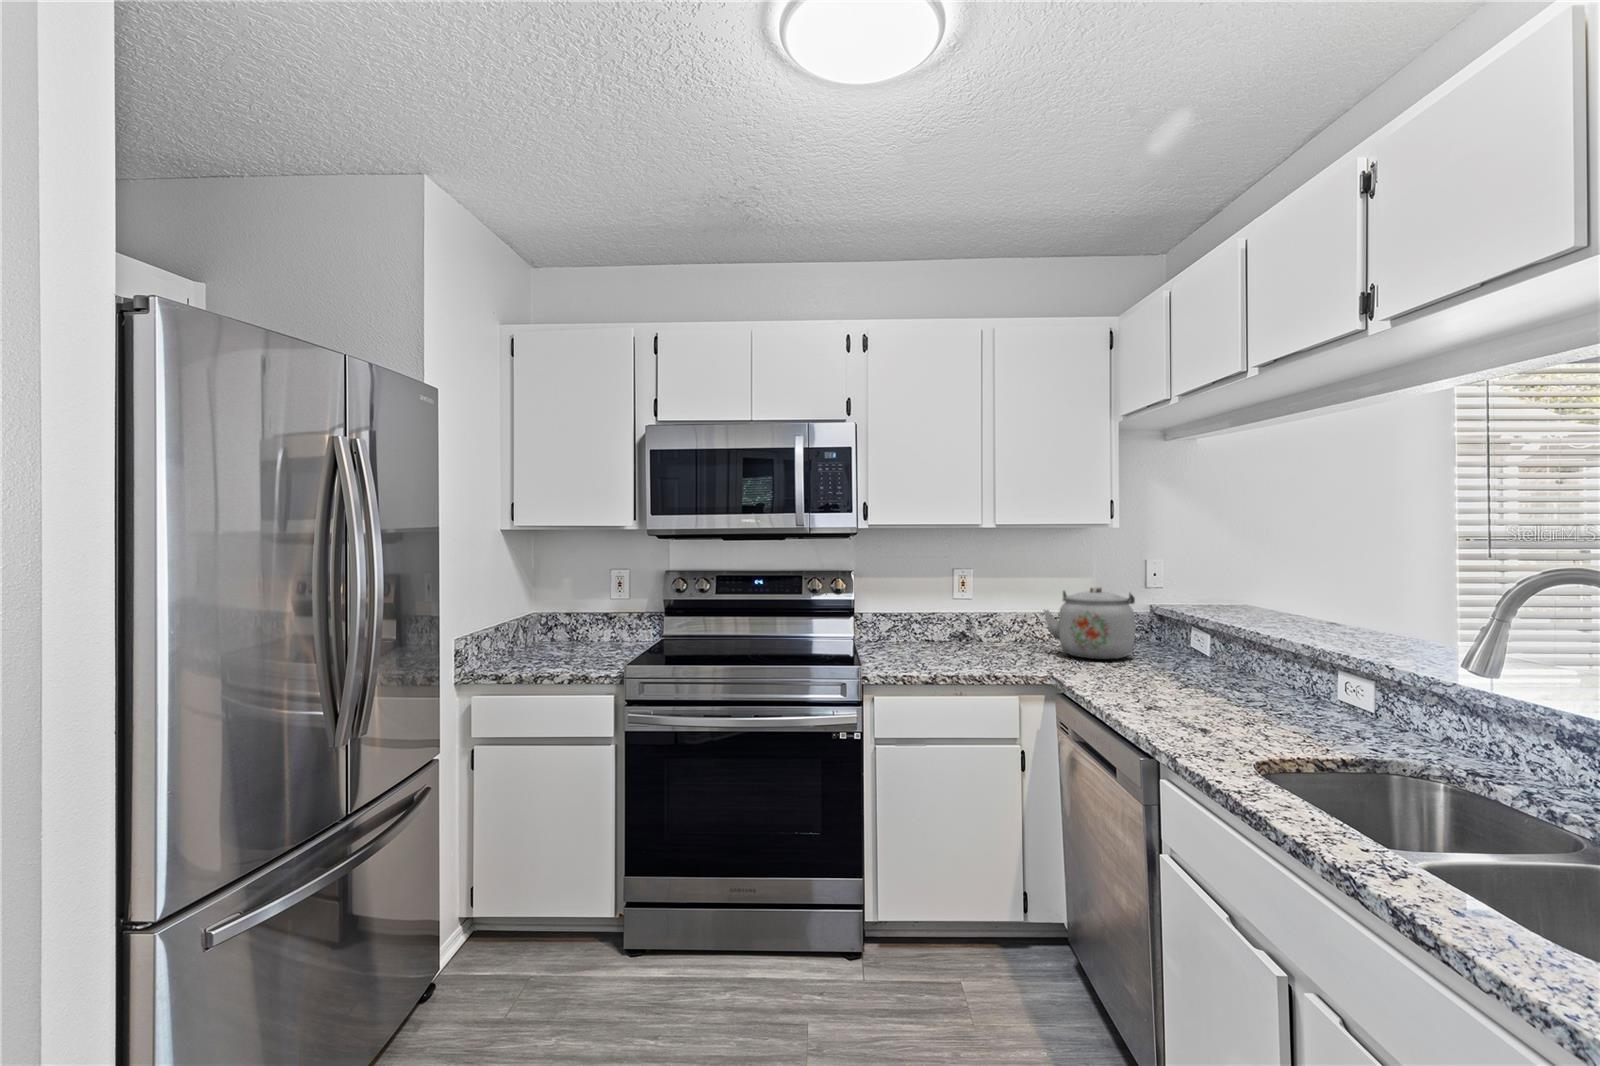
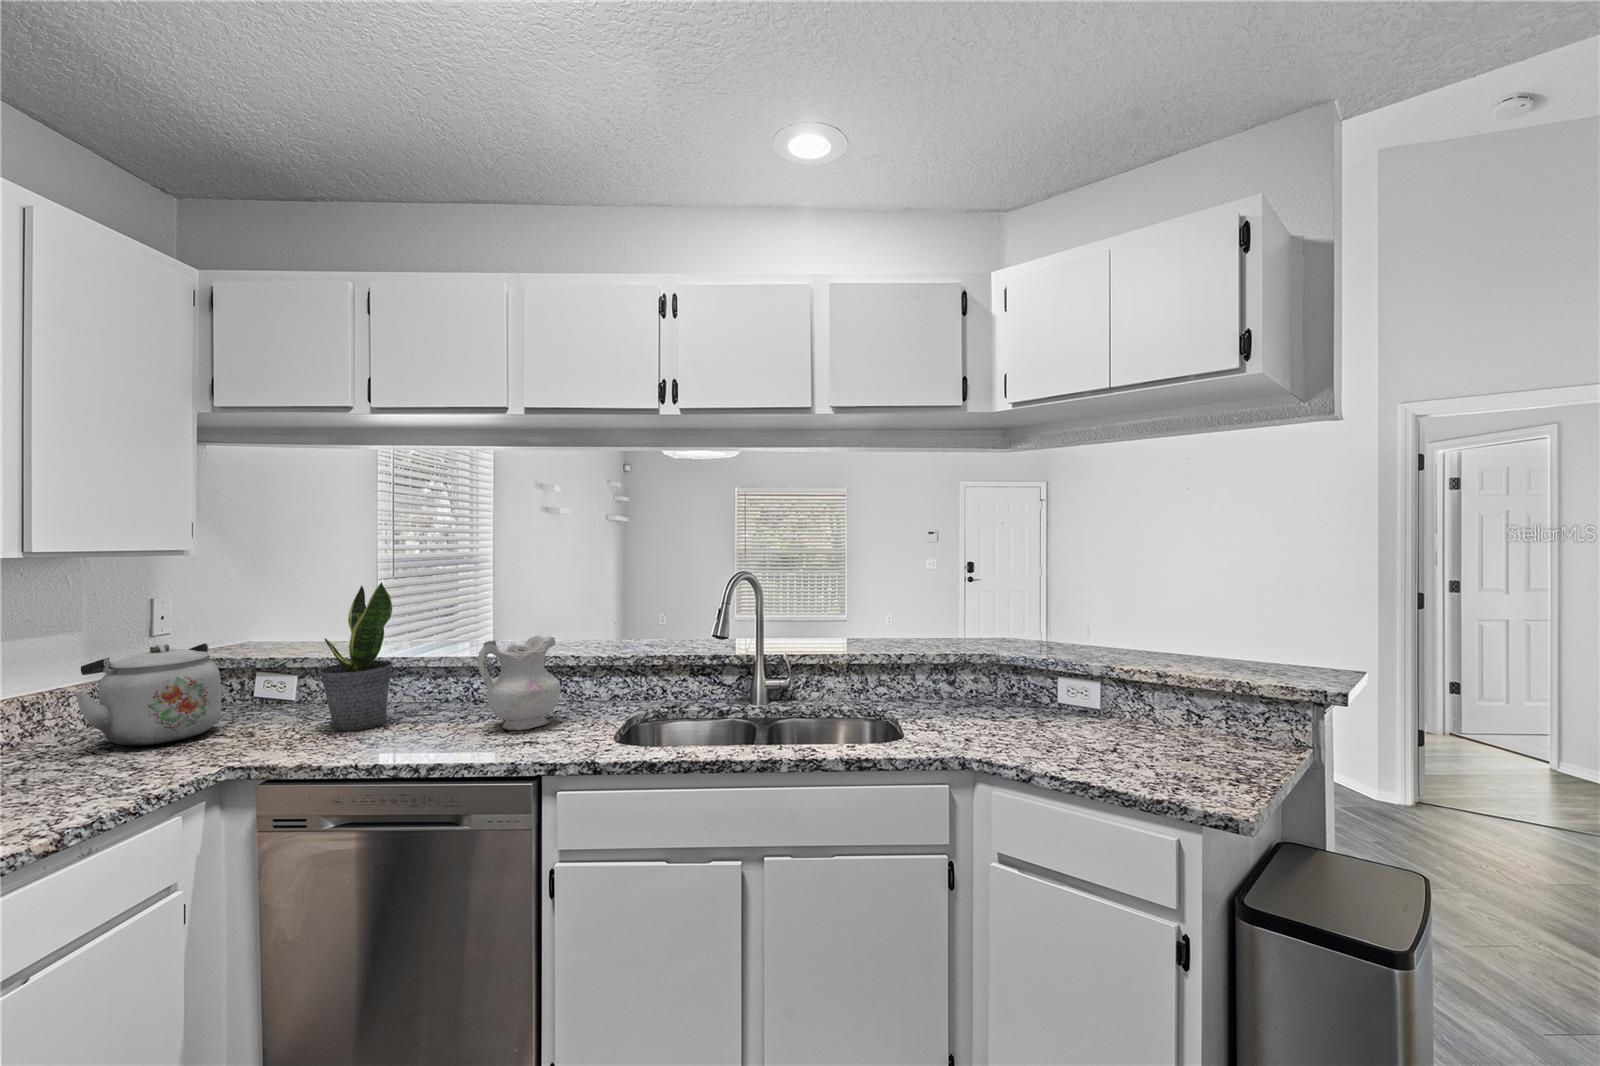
potted plant: none [1156,550,1225,688] -> present [319,582,393,731]
ceramic pitcher: none [1226,618,1332,732] -> present [478,636,560,730]

